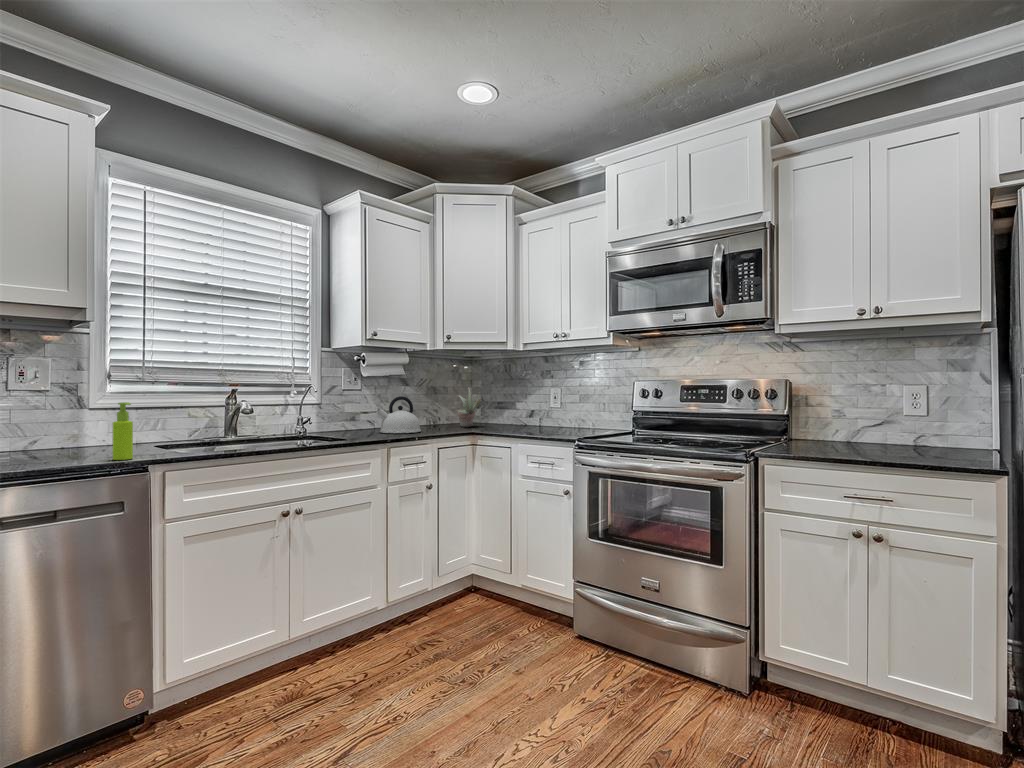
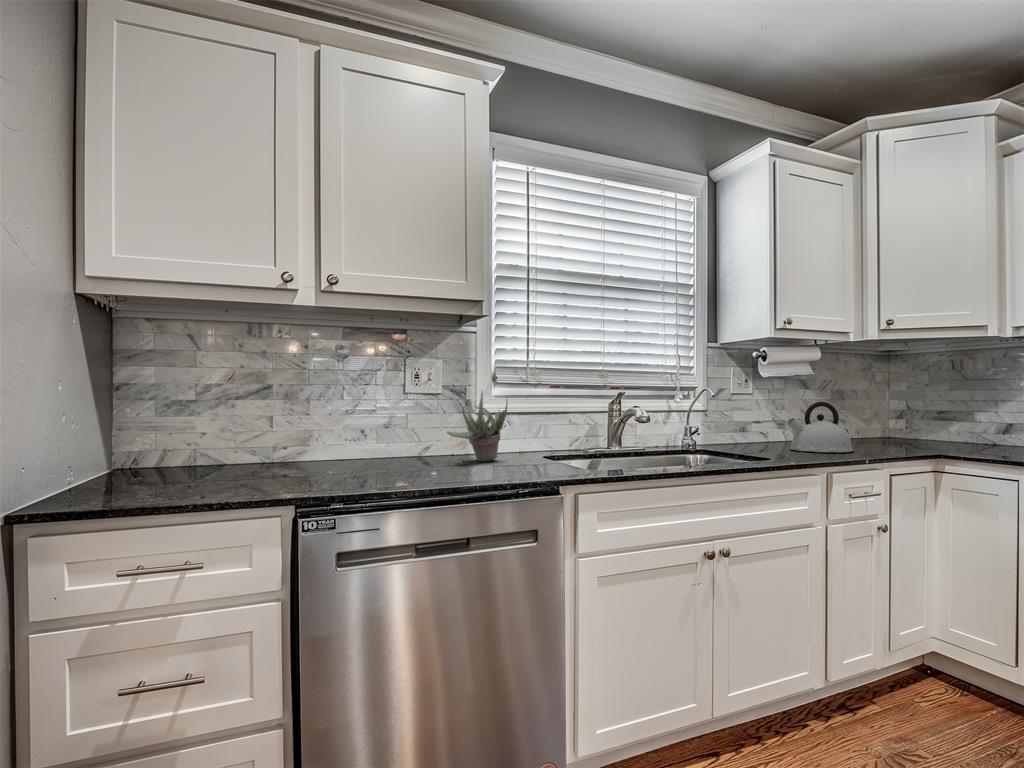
succulent plant: present [456,388,481,427] -> present [447,391,508,461]
soap dispenser: present [112,402,133,460] -> none [525,406,545,476]

